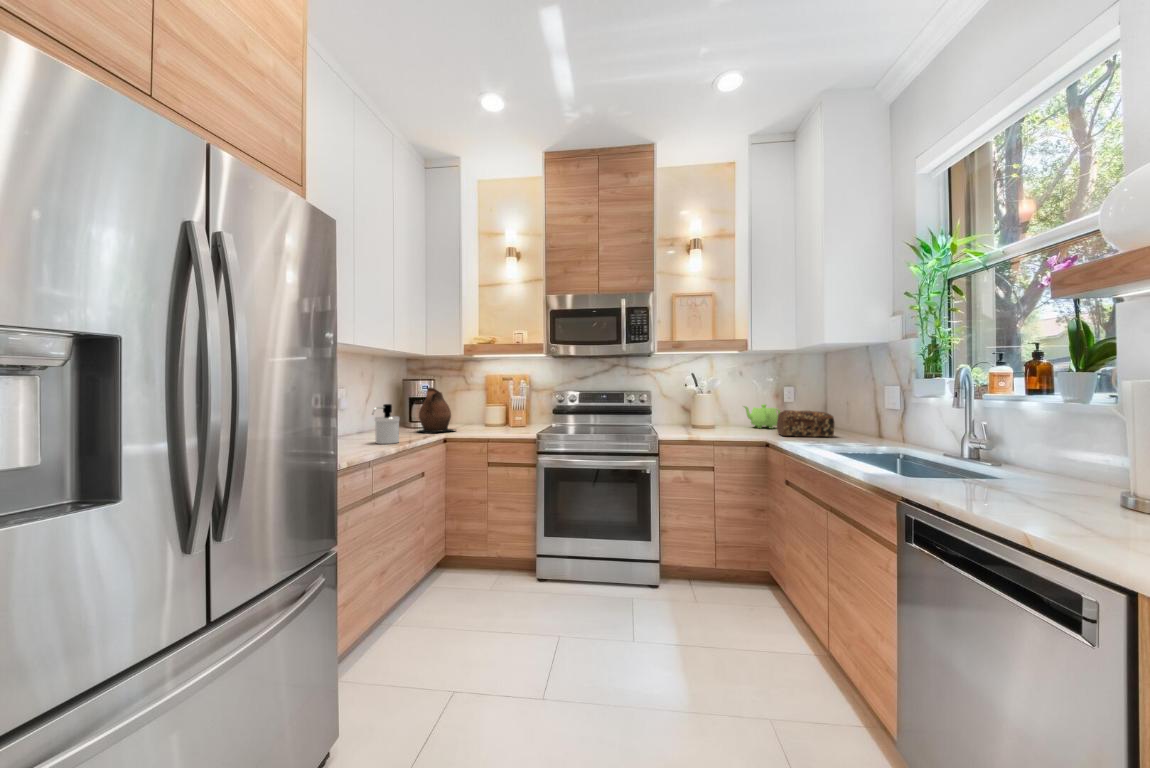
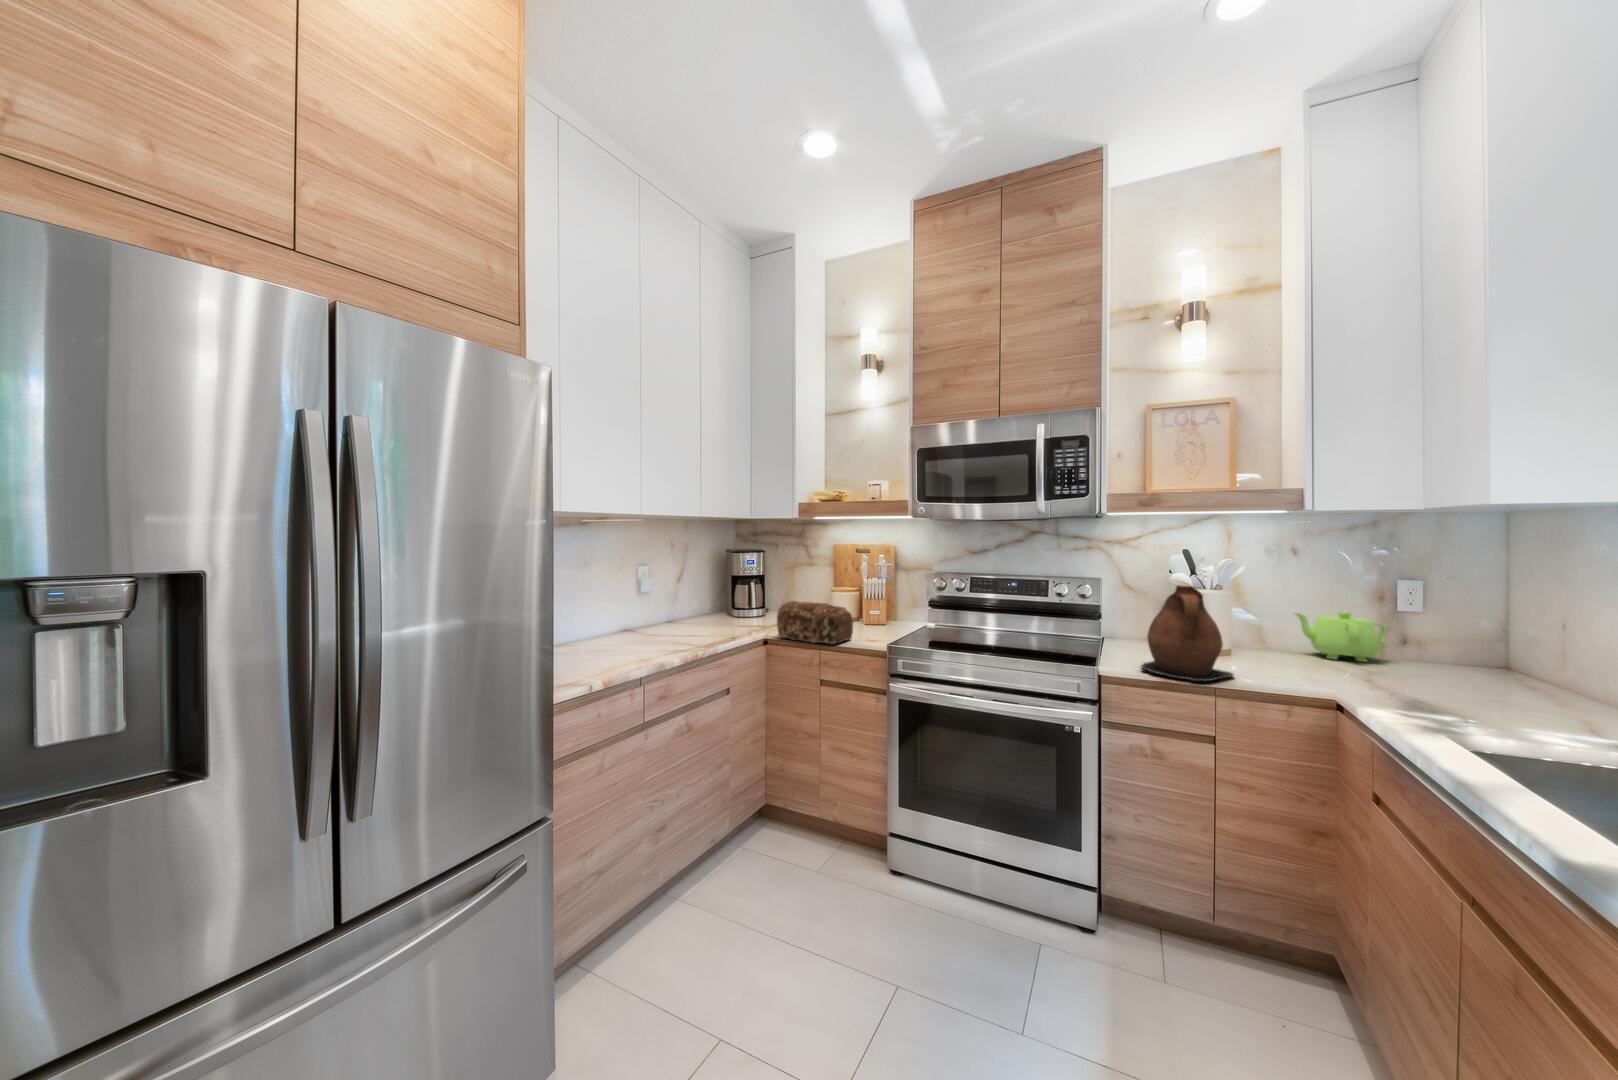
ceramic pitcher: present [418,388,454,432] -> present [1141,585,1233,681]
soap dispenser: present [372,404,400,444] -> none [640,595,685,652]
bread loaf: present [777,410,834,437] -> present [777,601,853,644]

